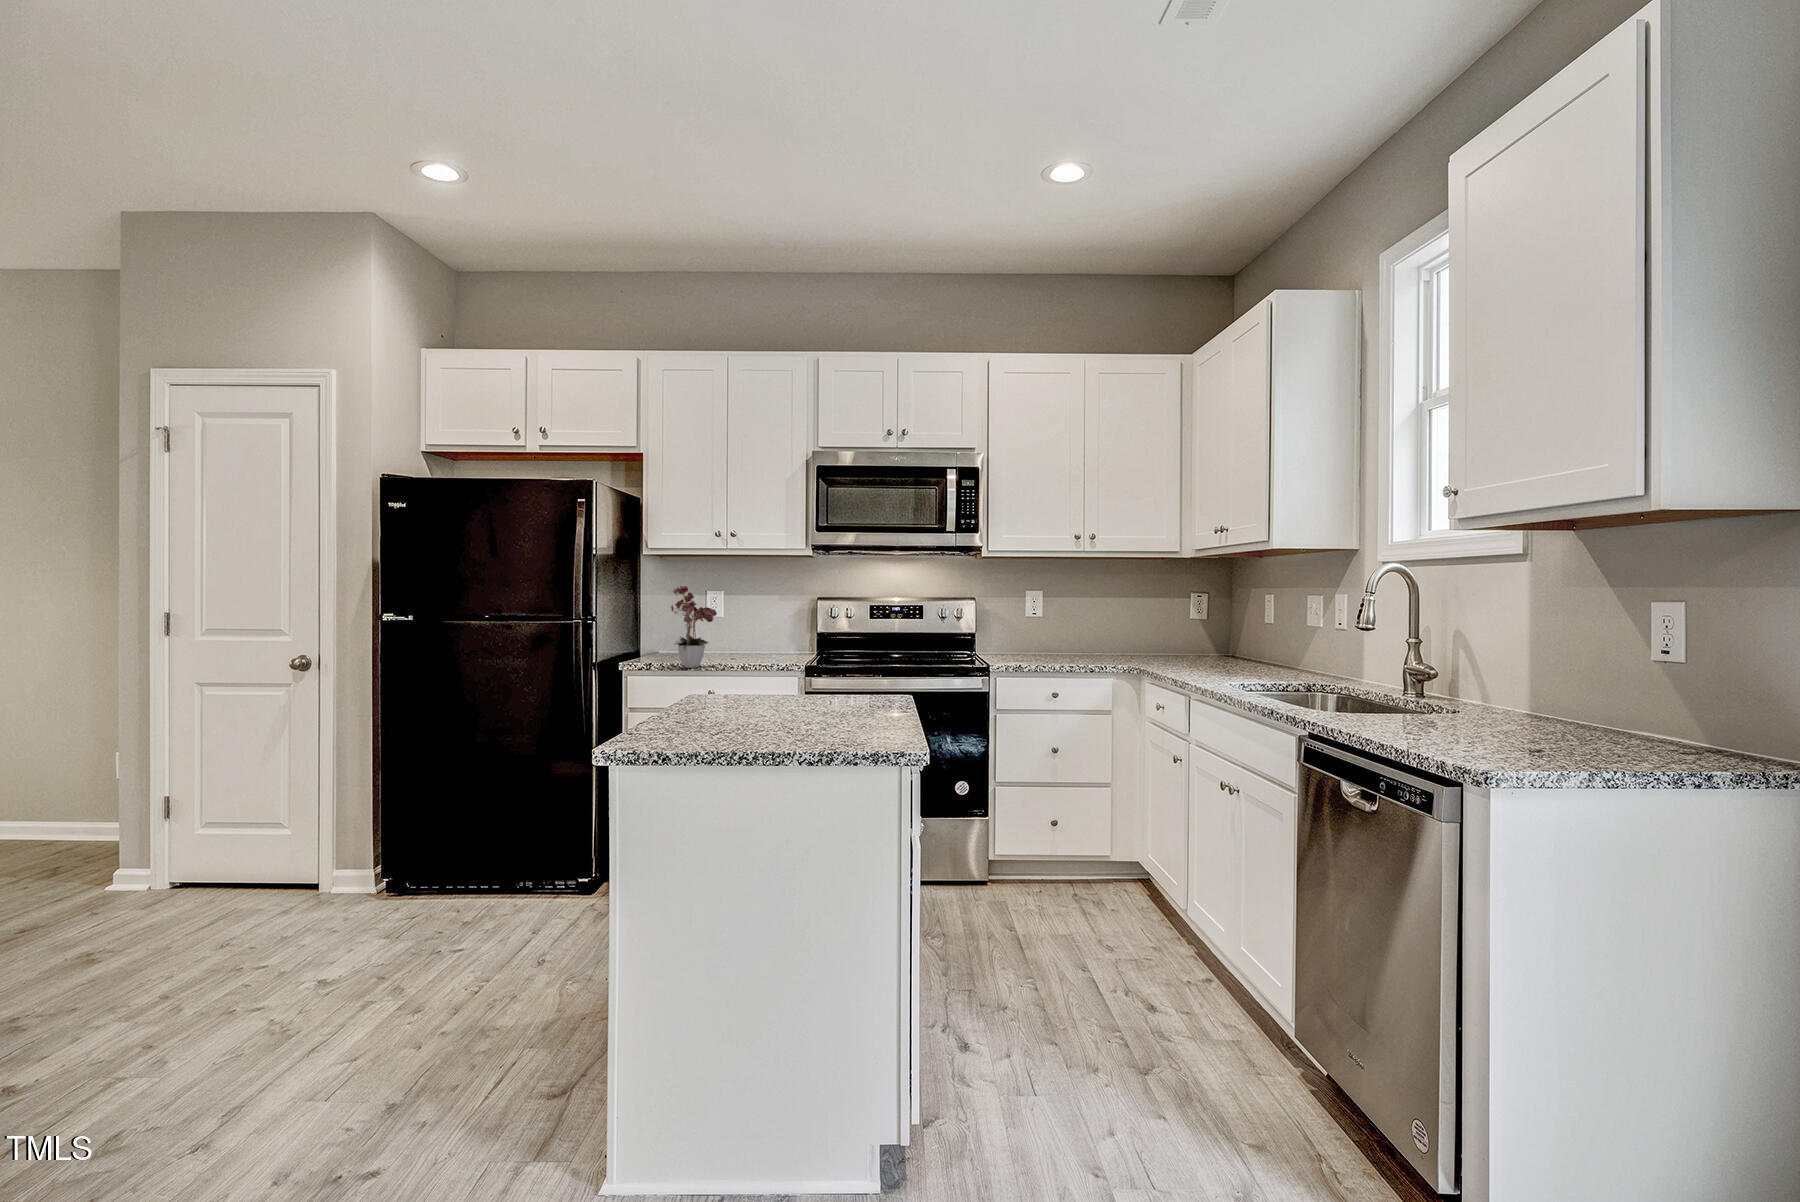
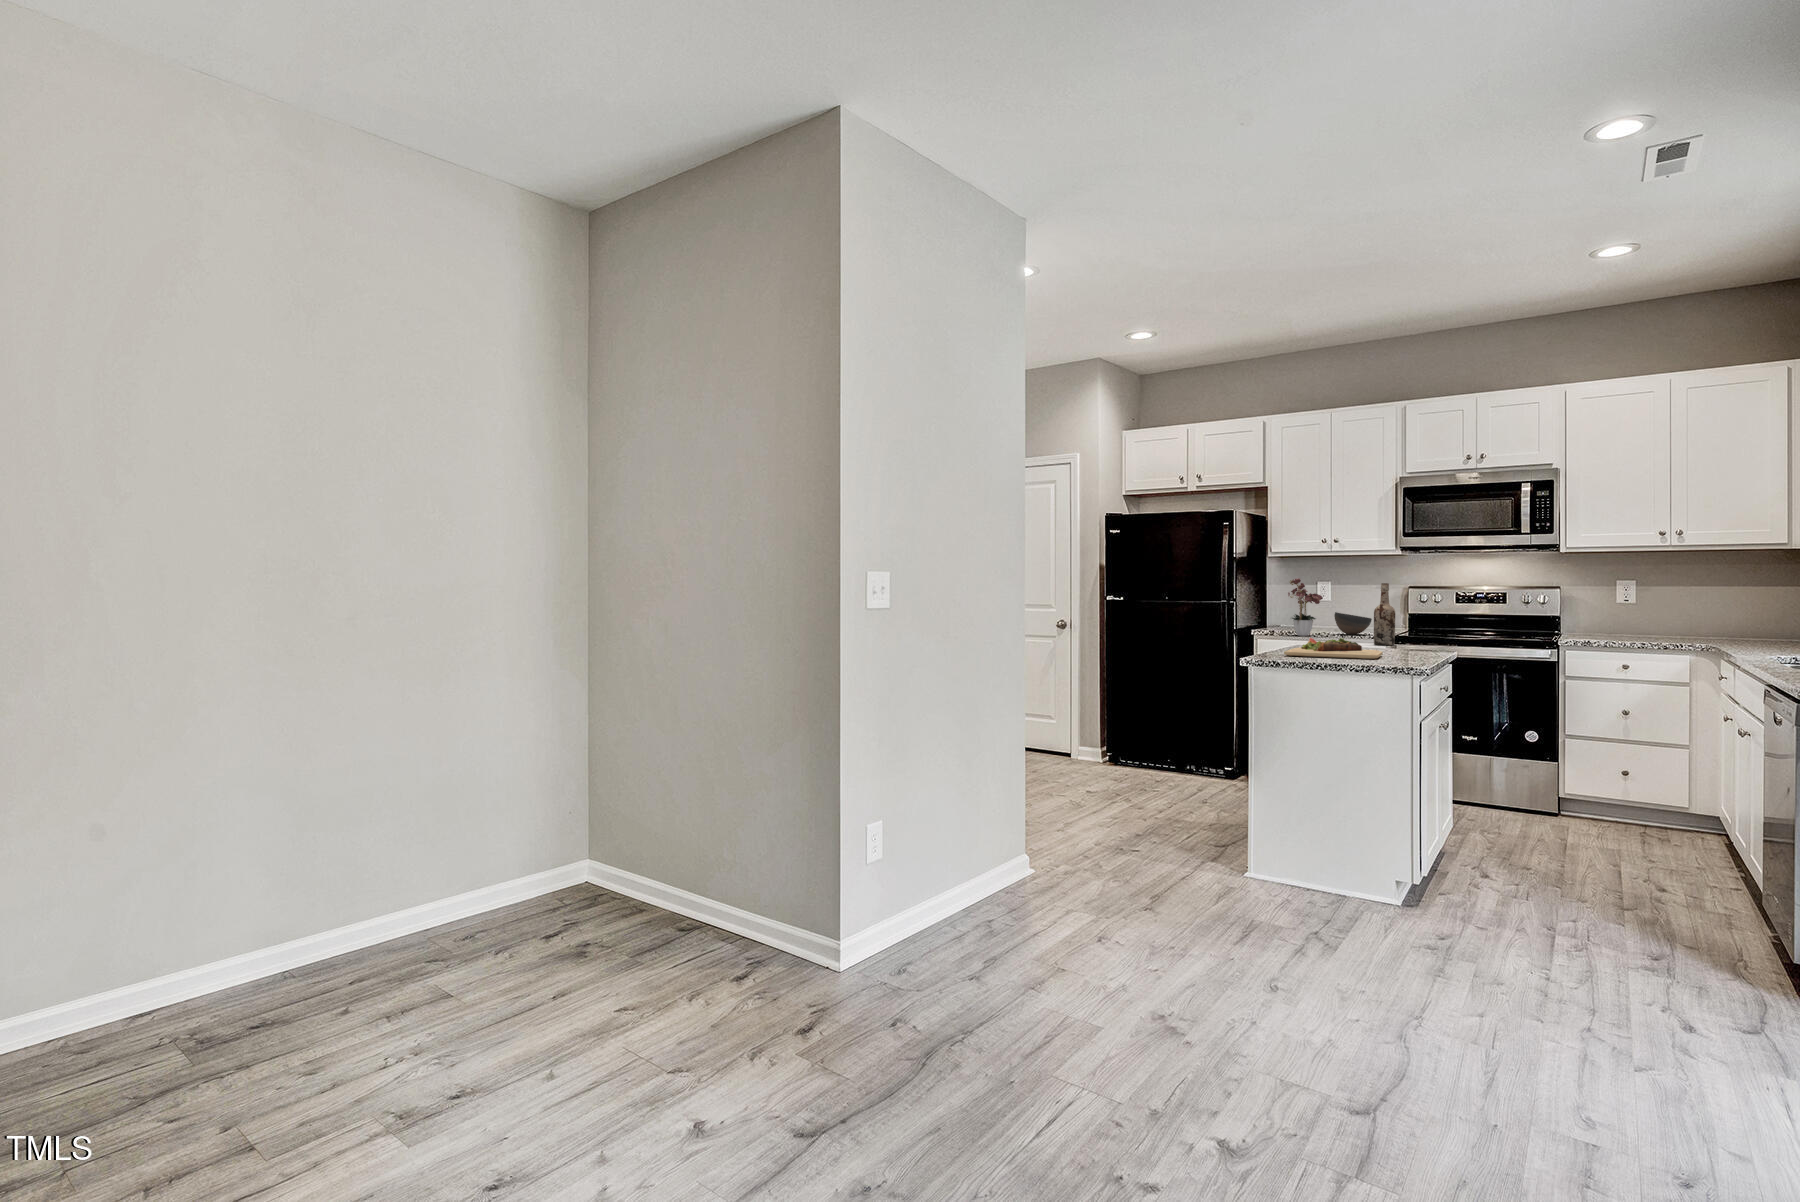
wine bottle: none [793,594,821,685] -> present [1374,583,1395,645]
bowl: none [730,633,776,662] -> present [1334,612,1372,635]
cutting board: none [674,690,830,729] -> present [1284,638,1383,659]

